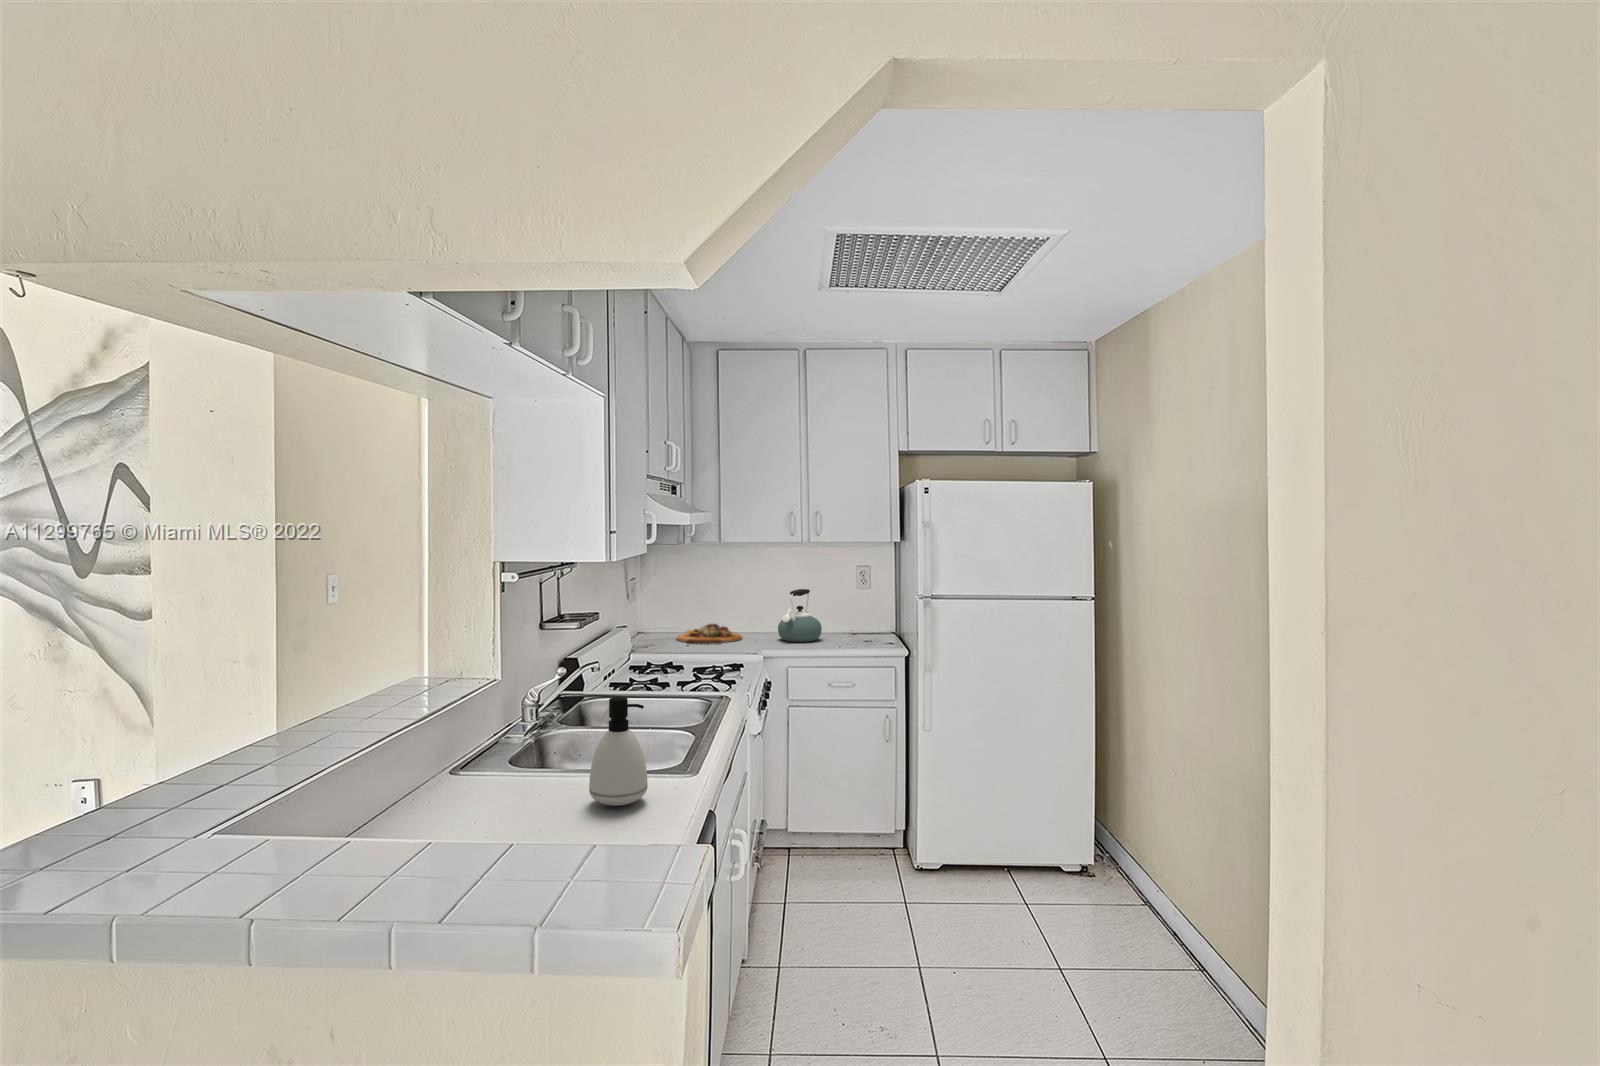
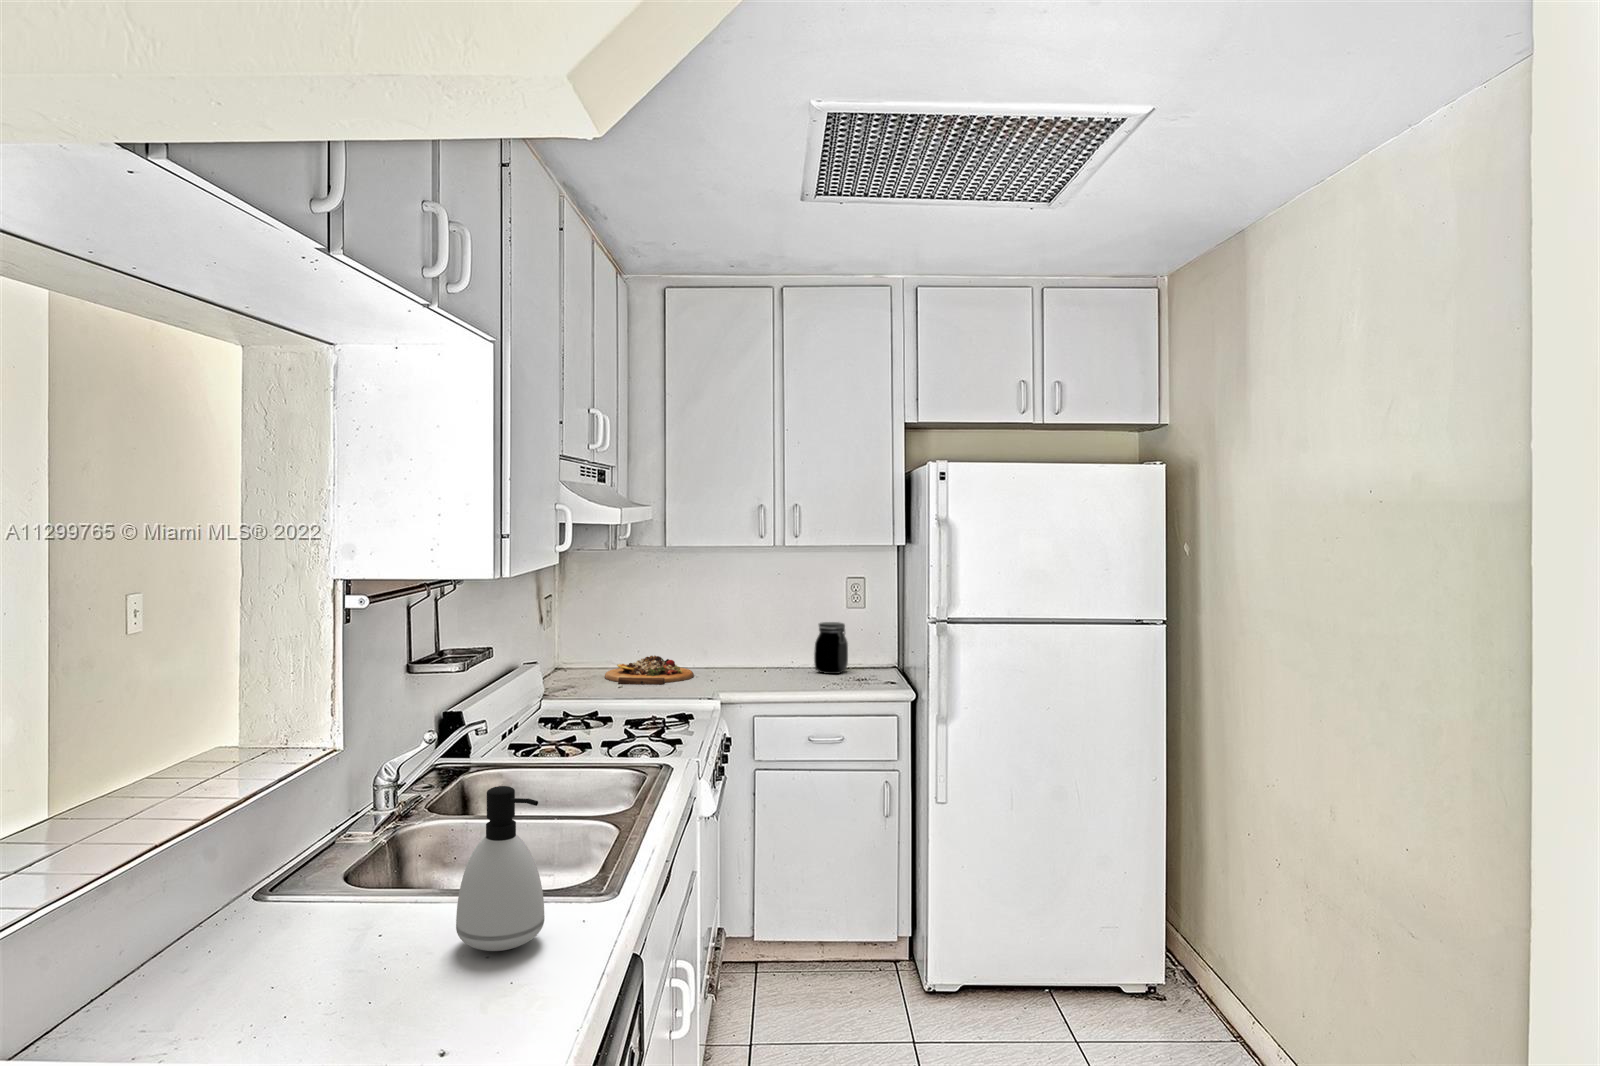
kettle: present [778,589,822,642] -> none [742,610,801,682]
jar: none [832,598,857,637] -> present [814,622,848,674]

